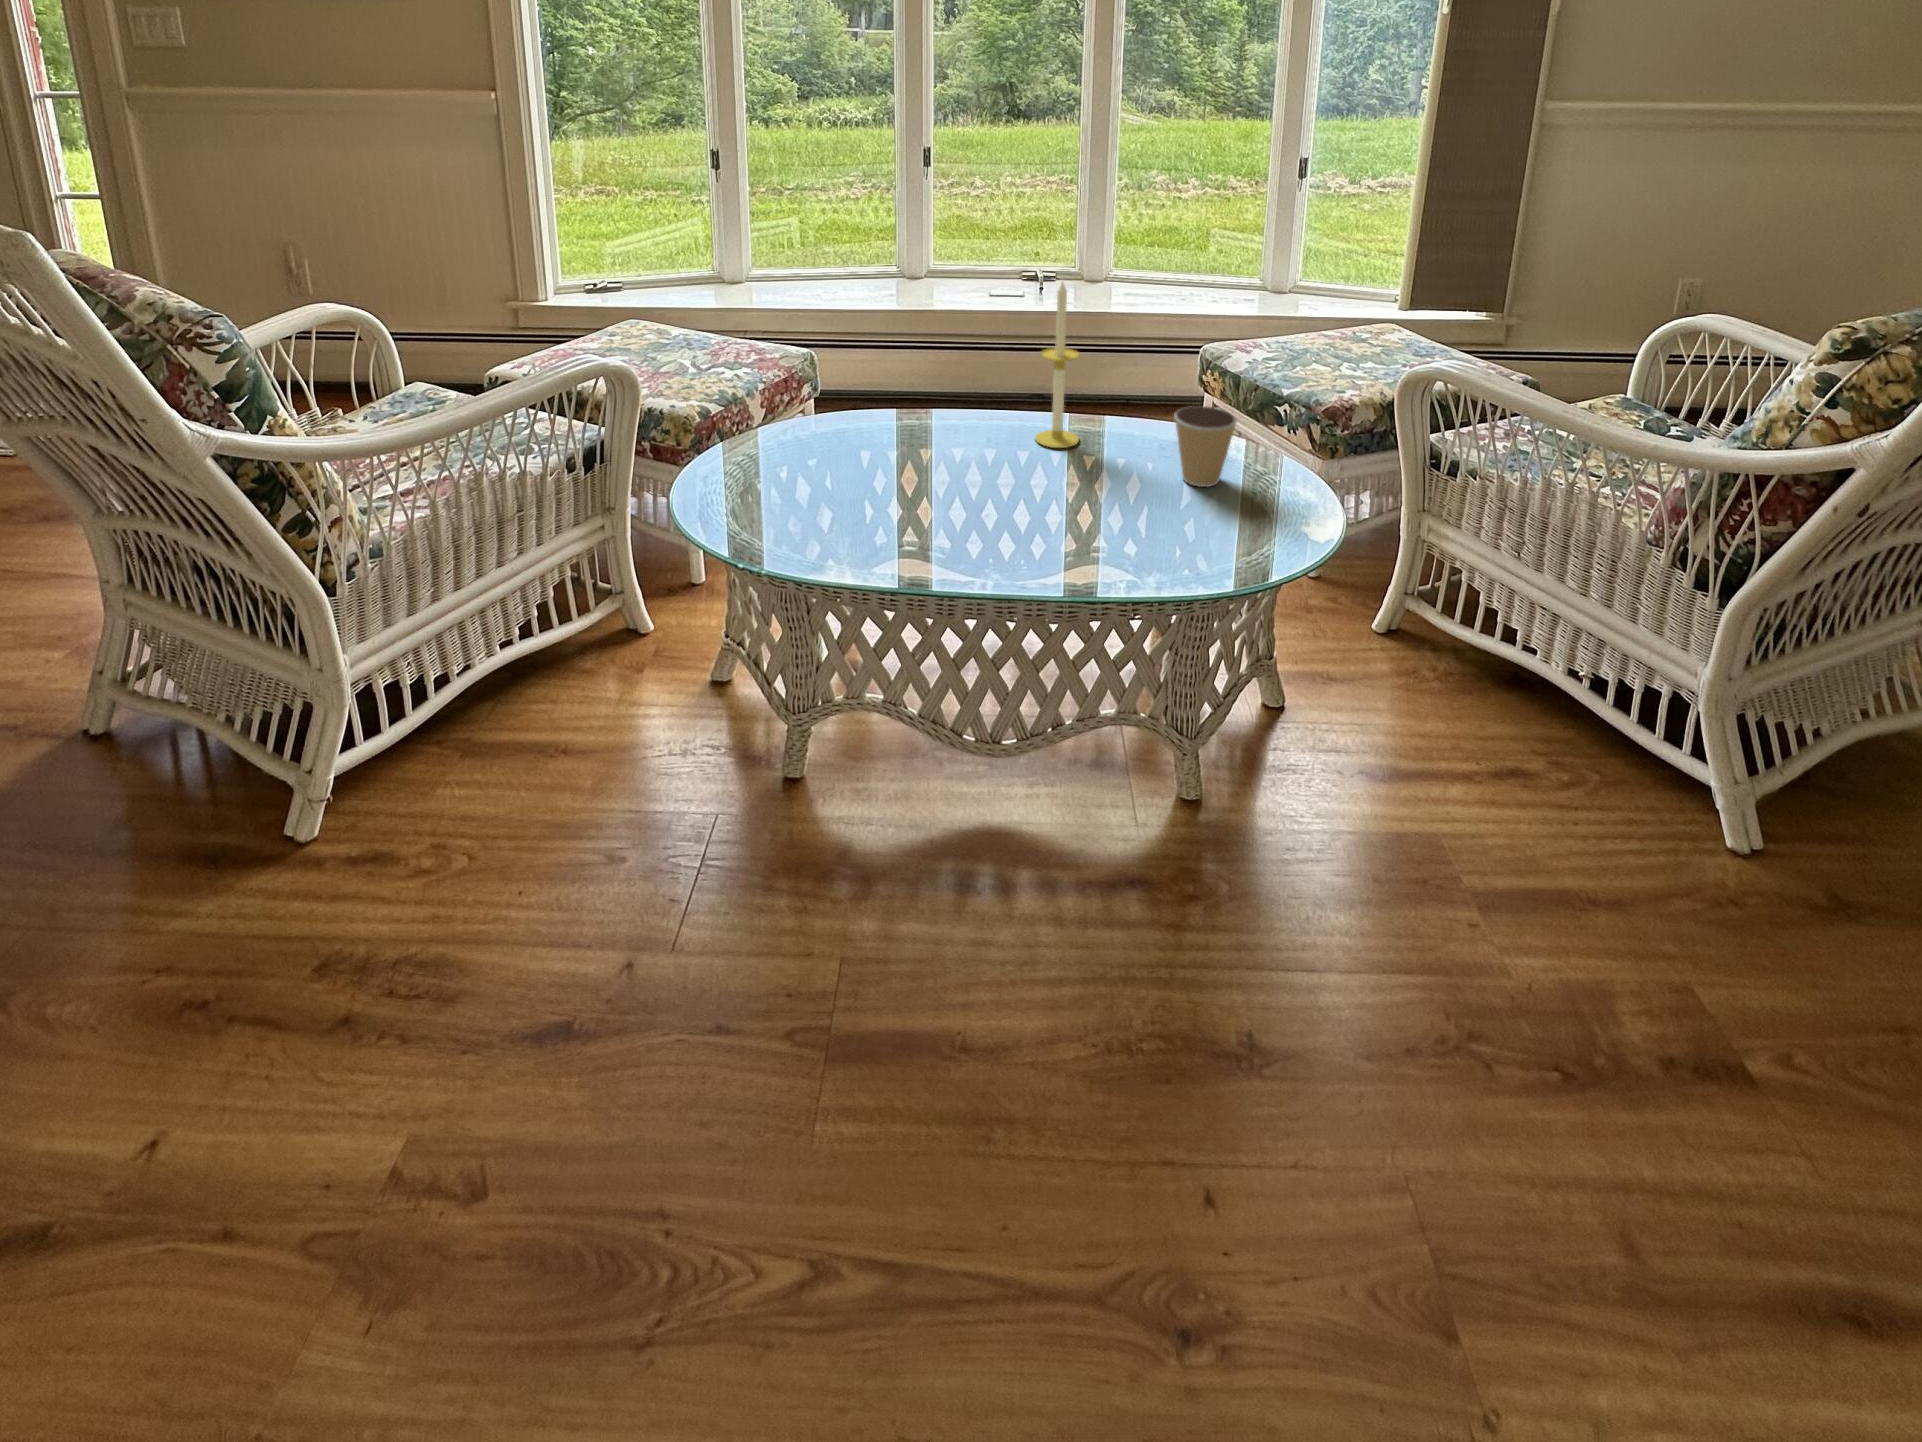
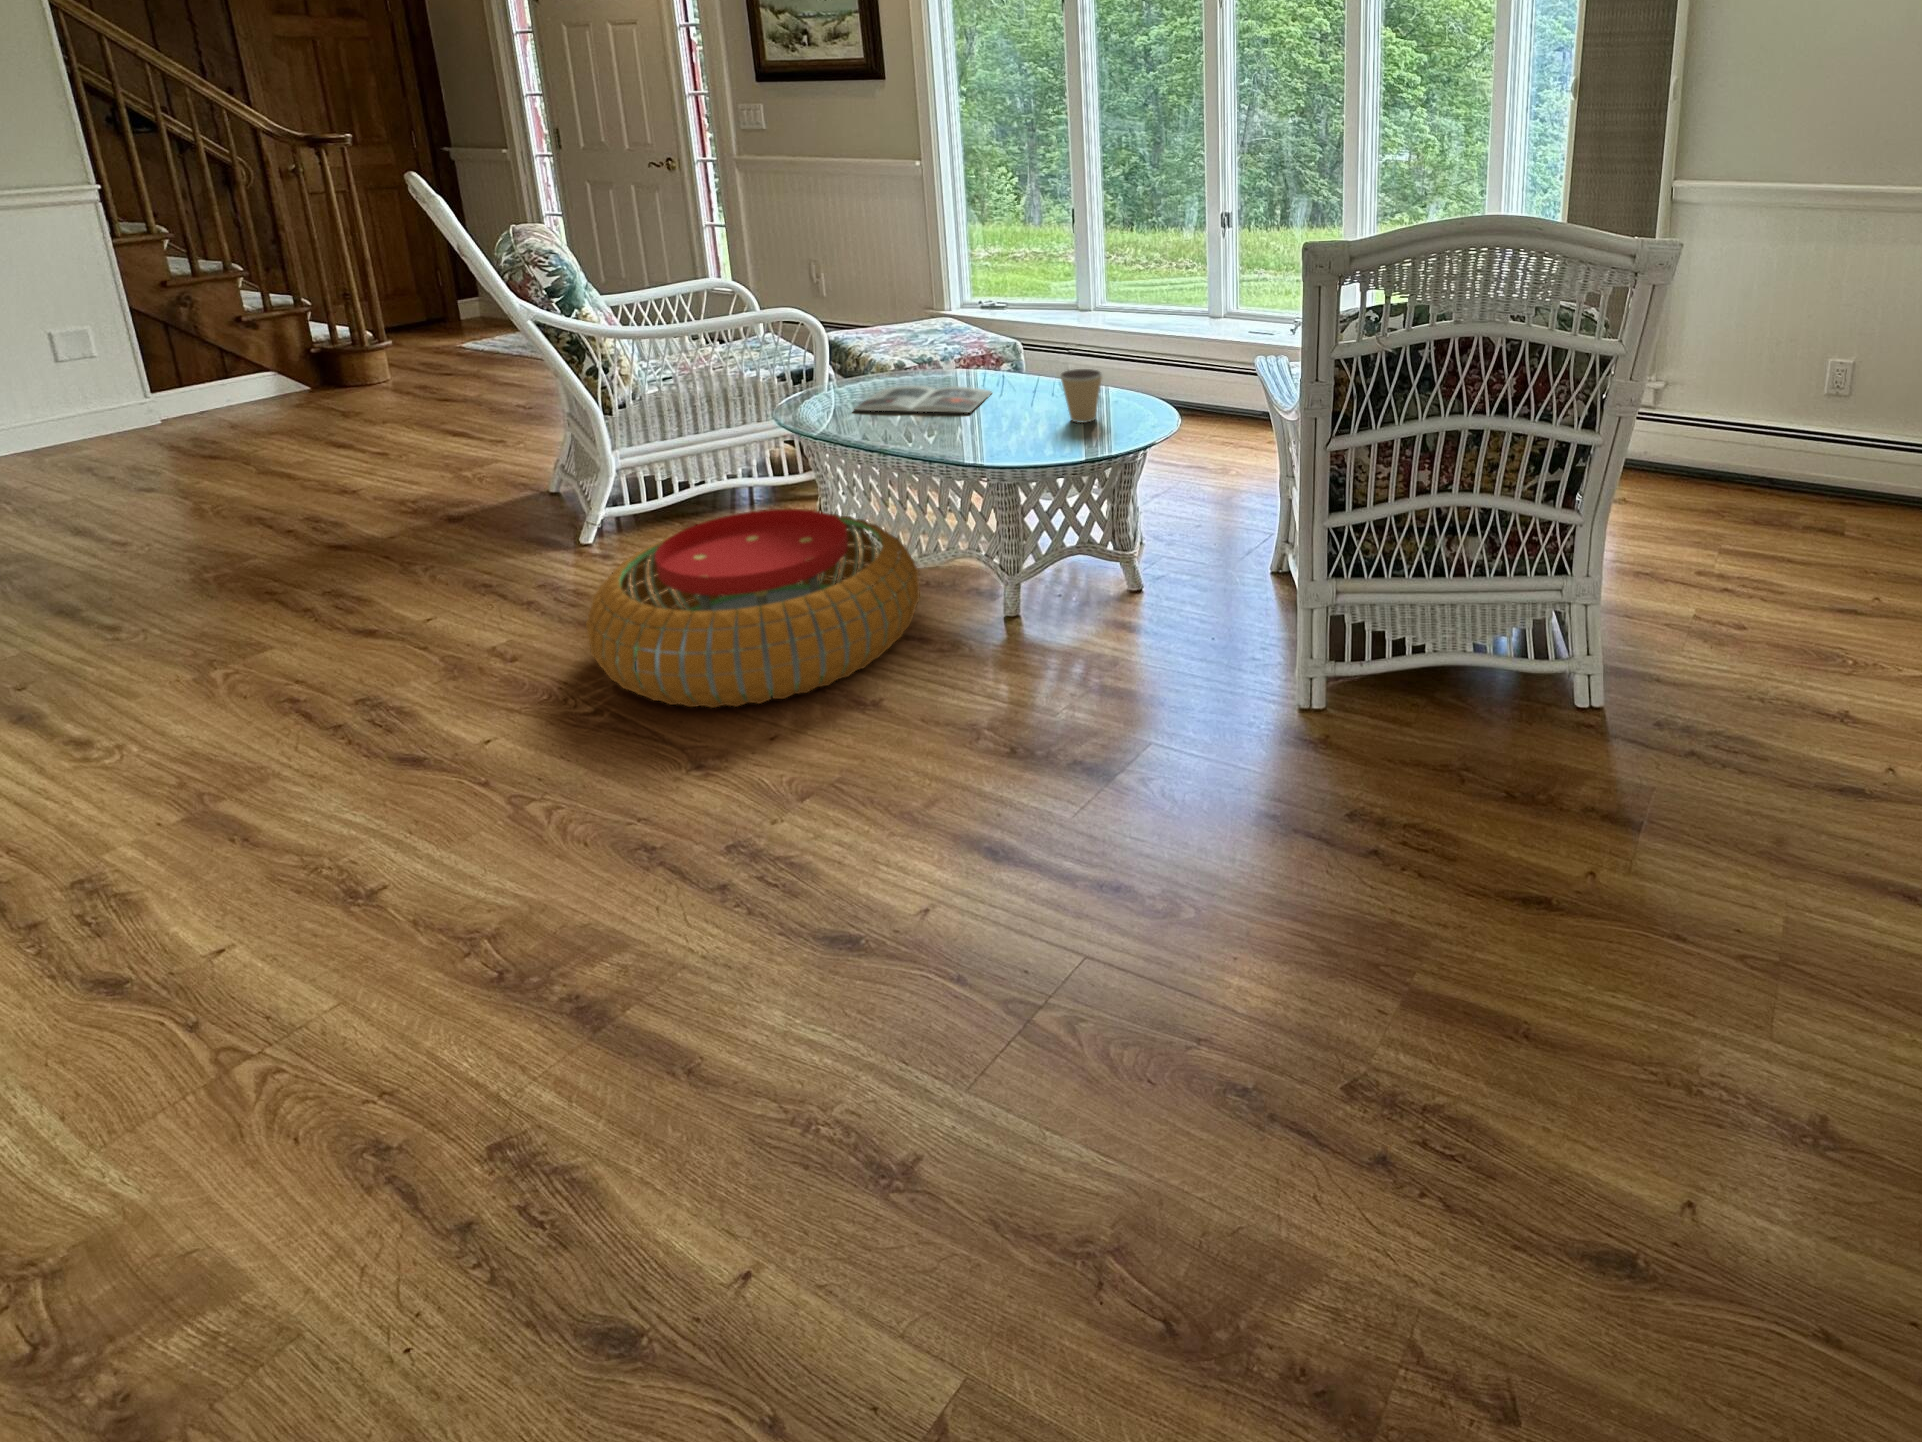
candle: present [1035,282,1079,448] -> none [1022,277,1054,396]
magazine: none [830,448,1039,523] -> present [855,386,992,413]
pouf: none [672,708,1234,1232] -> present [586,509,920,708]

